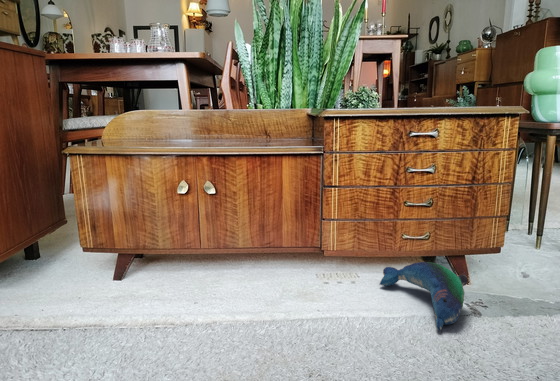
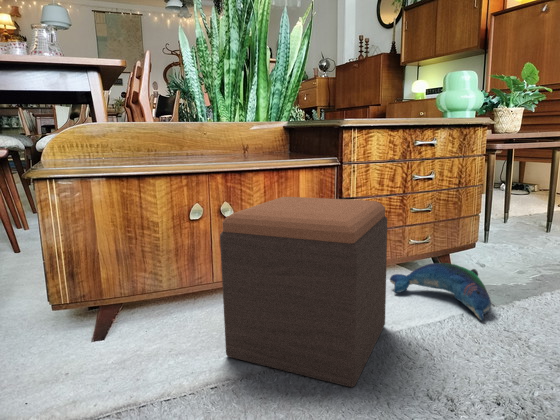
footstool: none [173,181,336,359] -> present [220,197,388,387]

